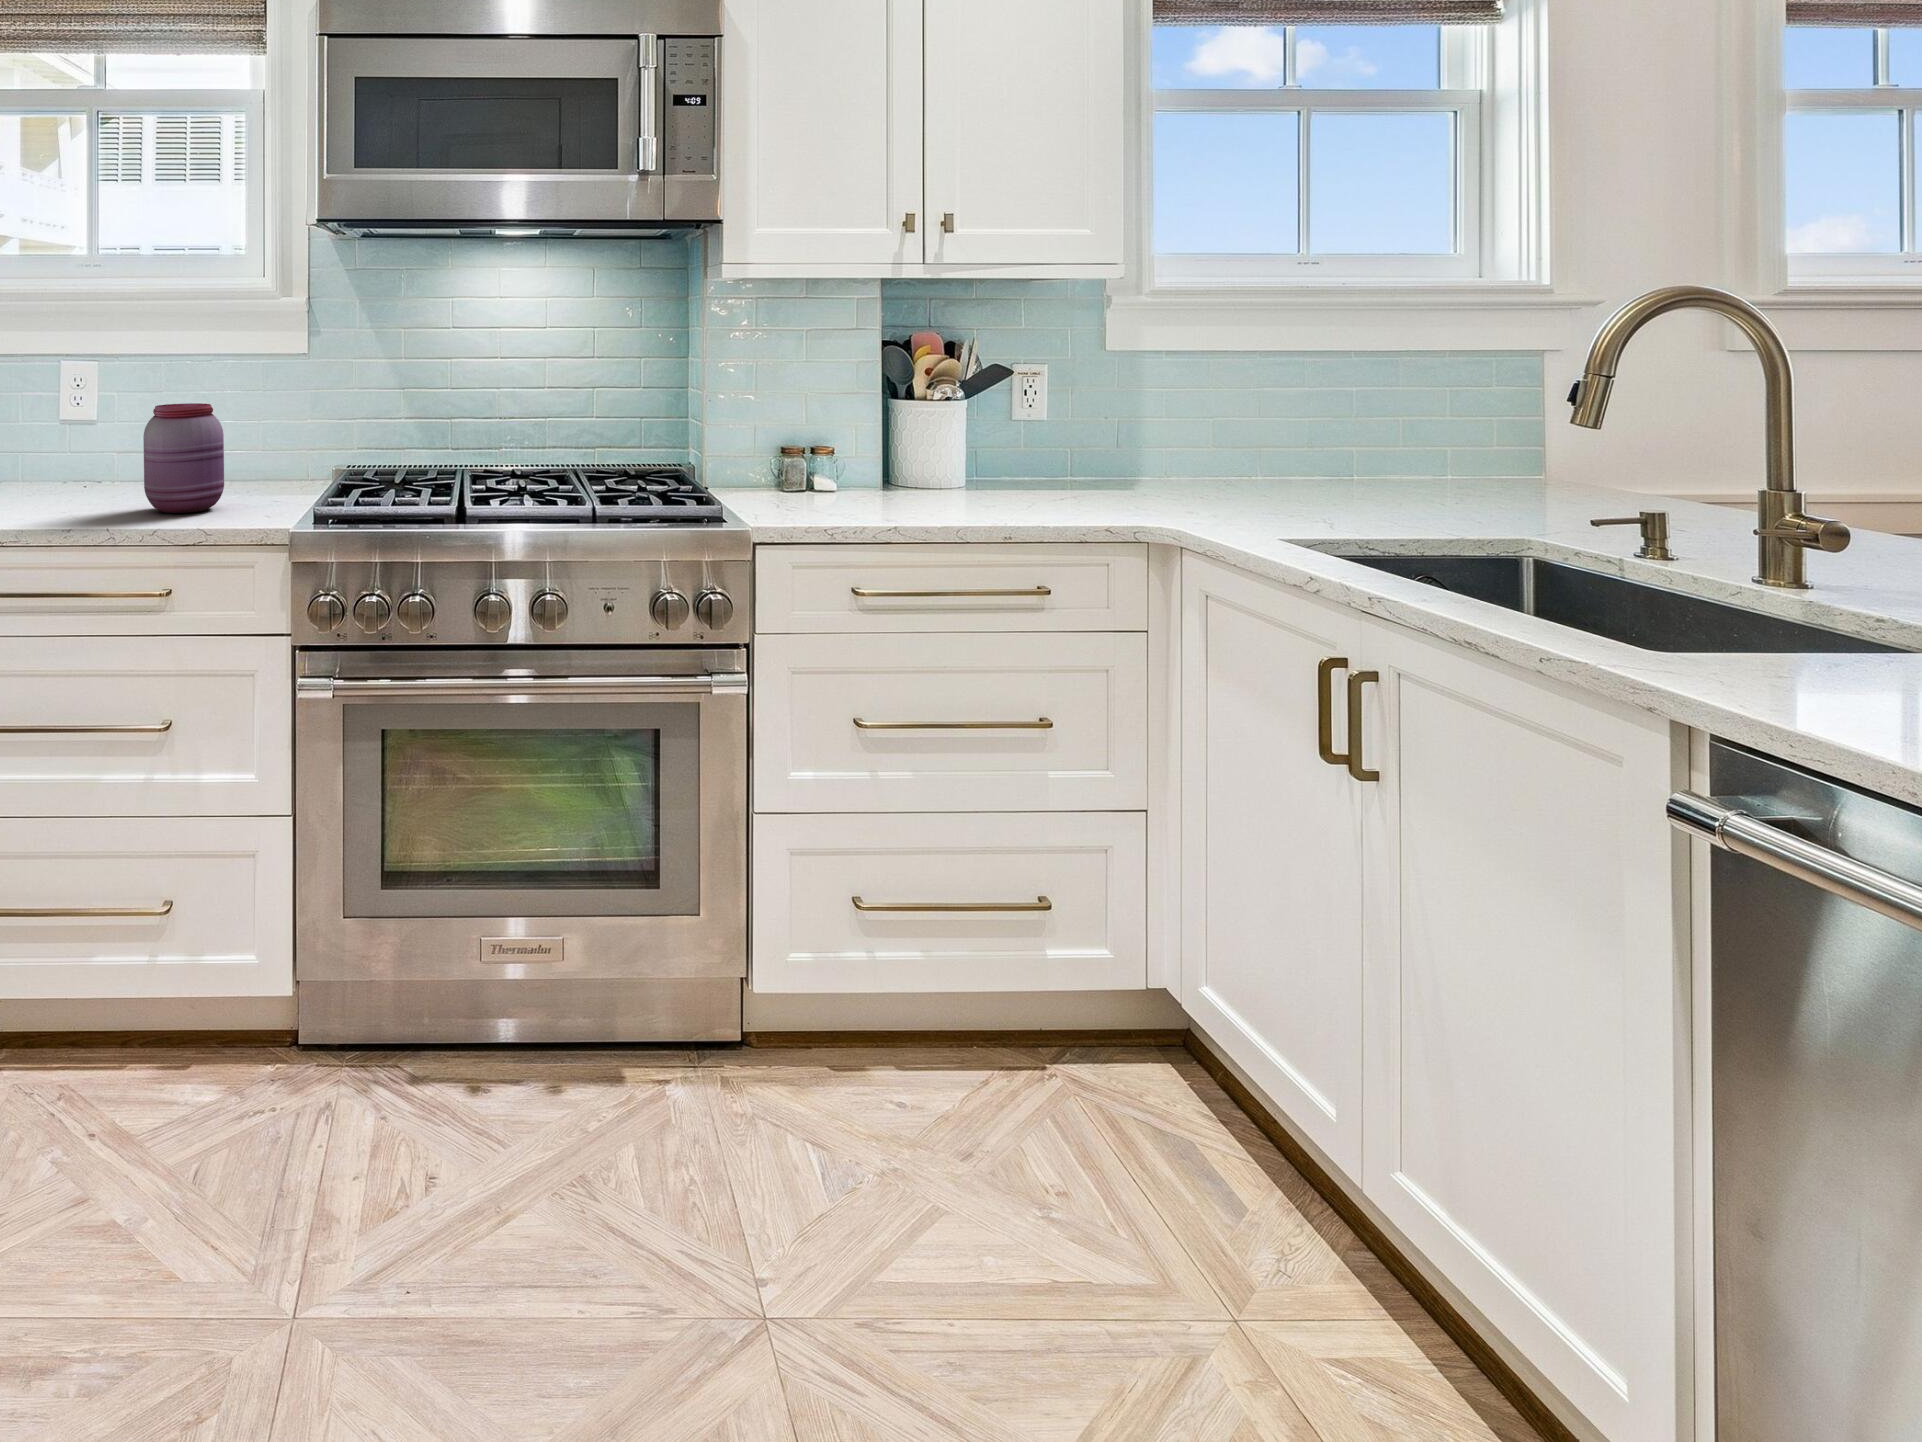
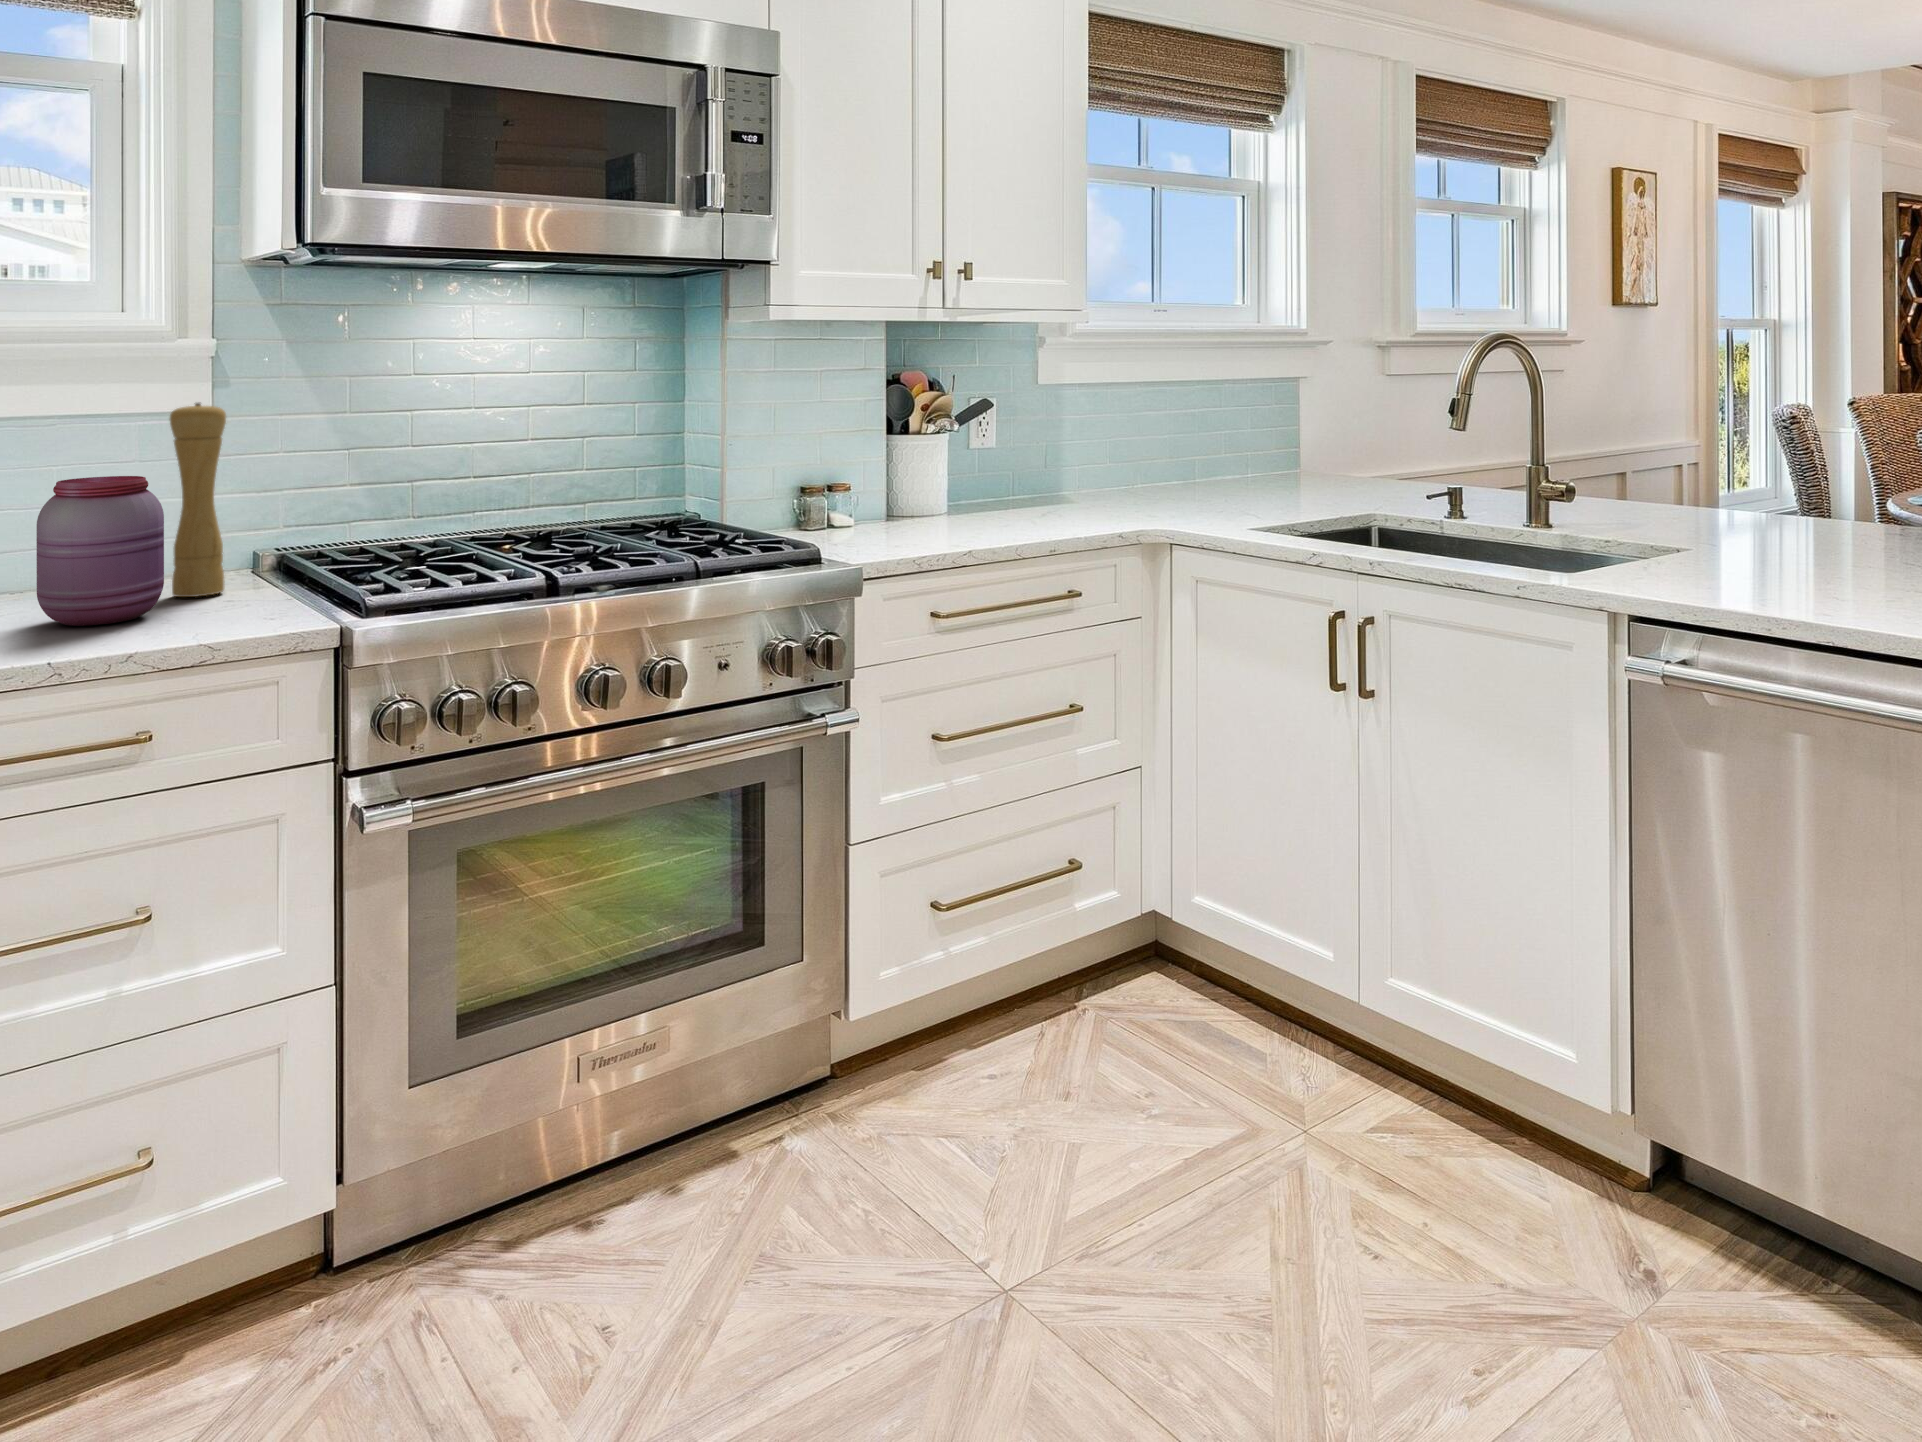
pepper mill: none [251,350,289,499] -> present [170,403,226,597]

